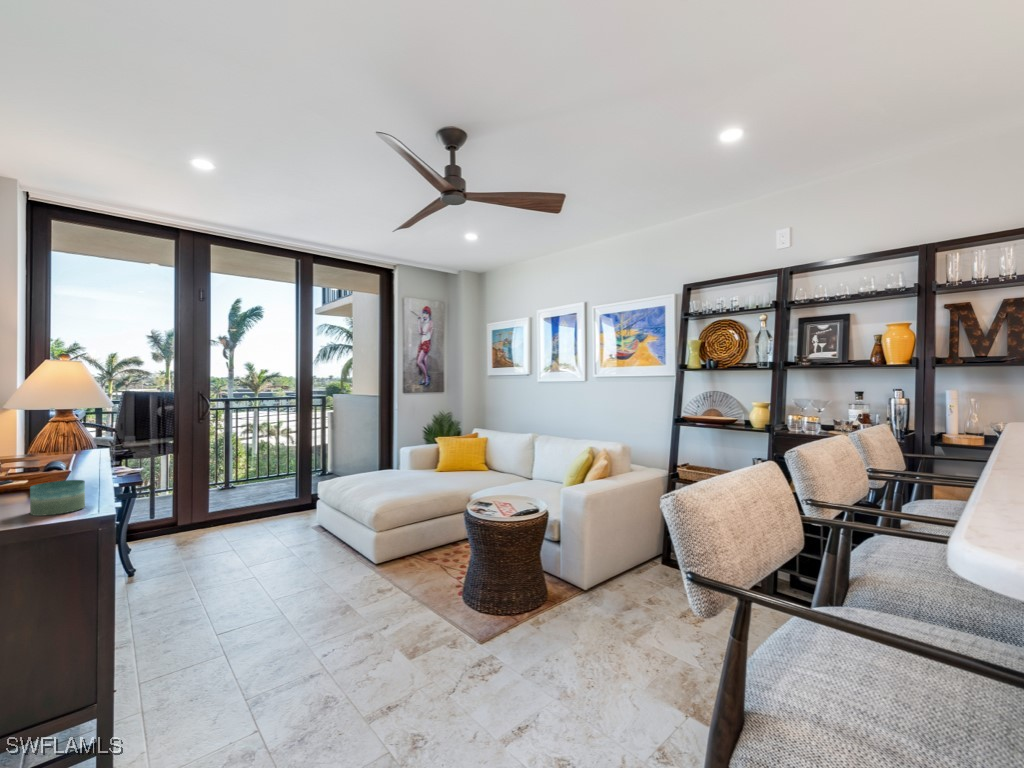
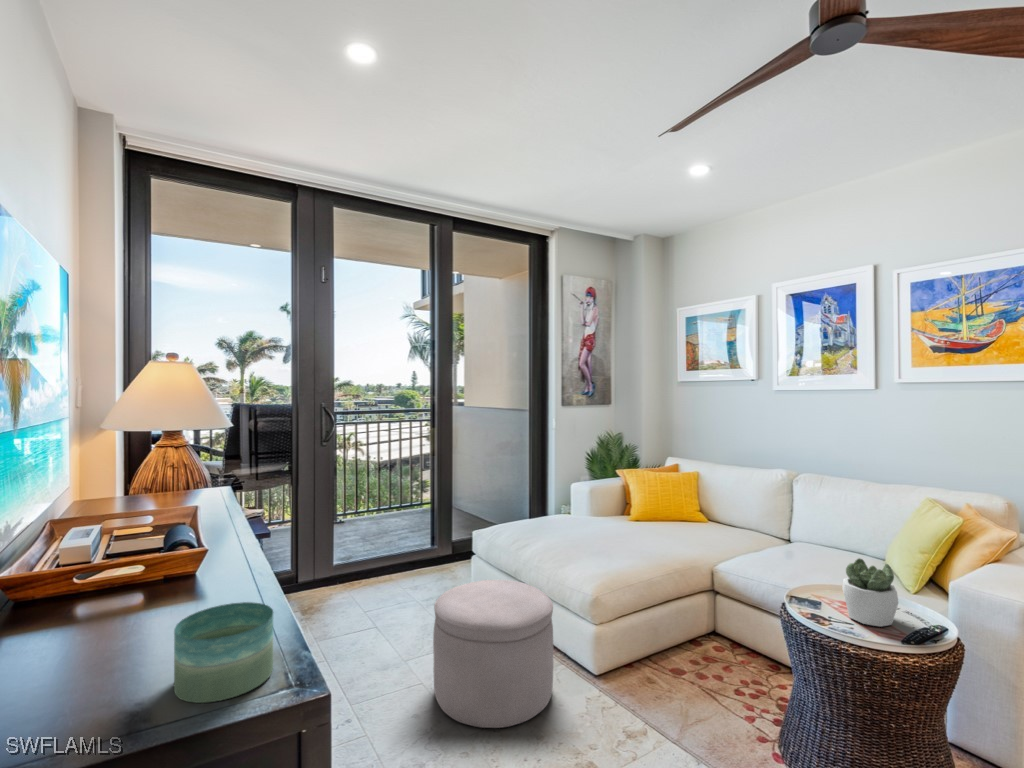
succulent plant: none [496,477,523,513] -> present [842,558,898,627]
ottoman: none [262,508,346,595] -> present [433,580,553,728]

